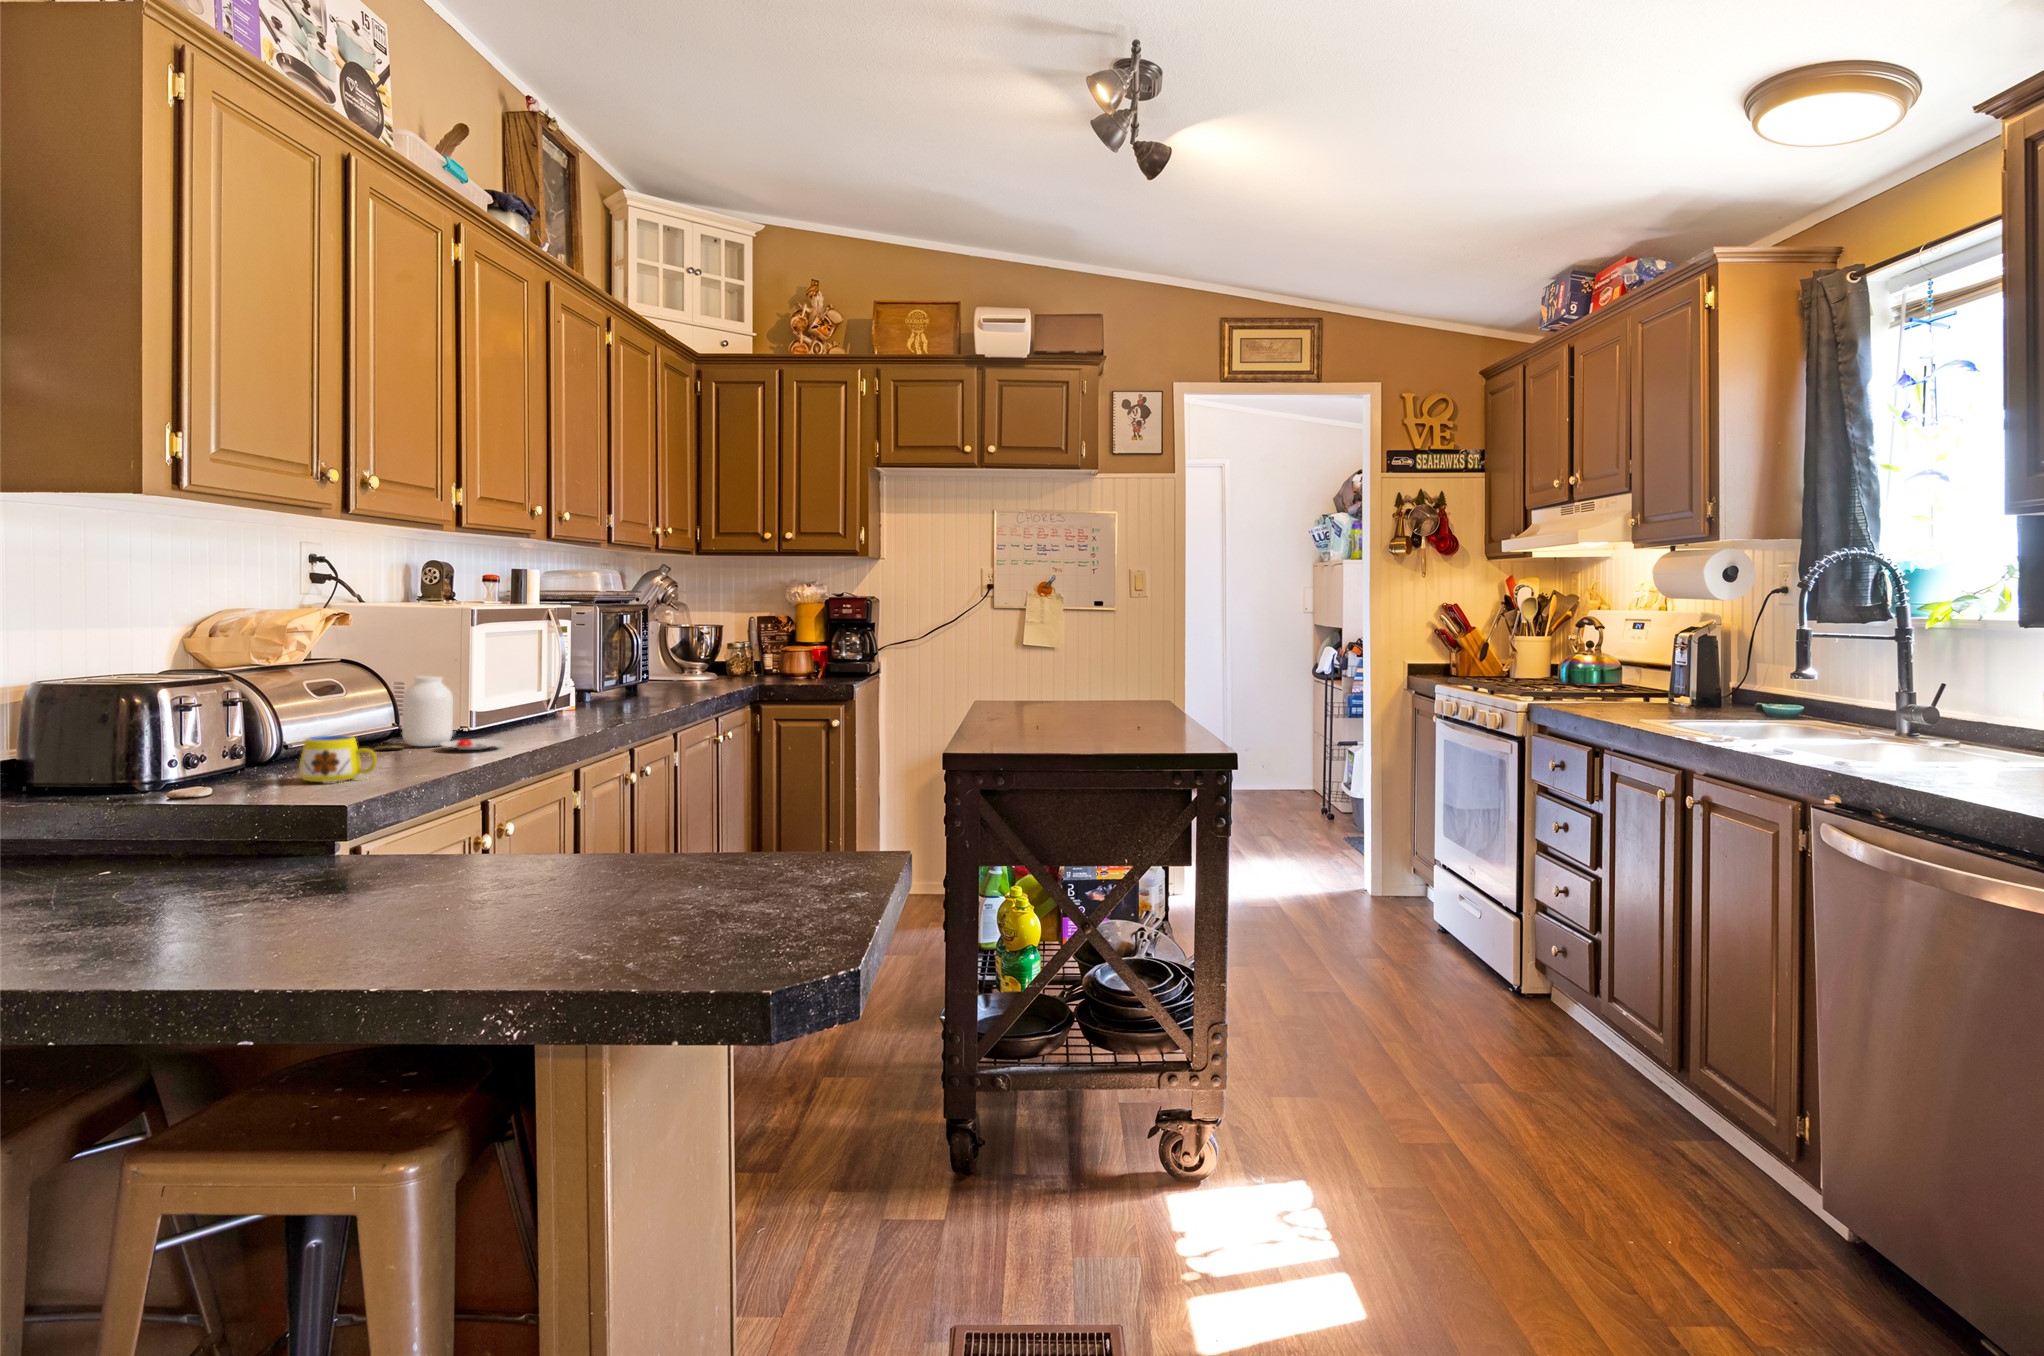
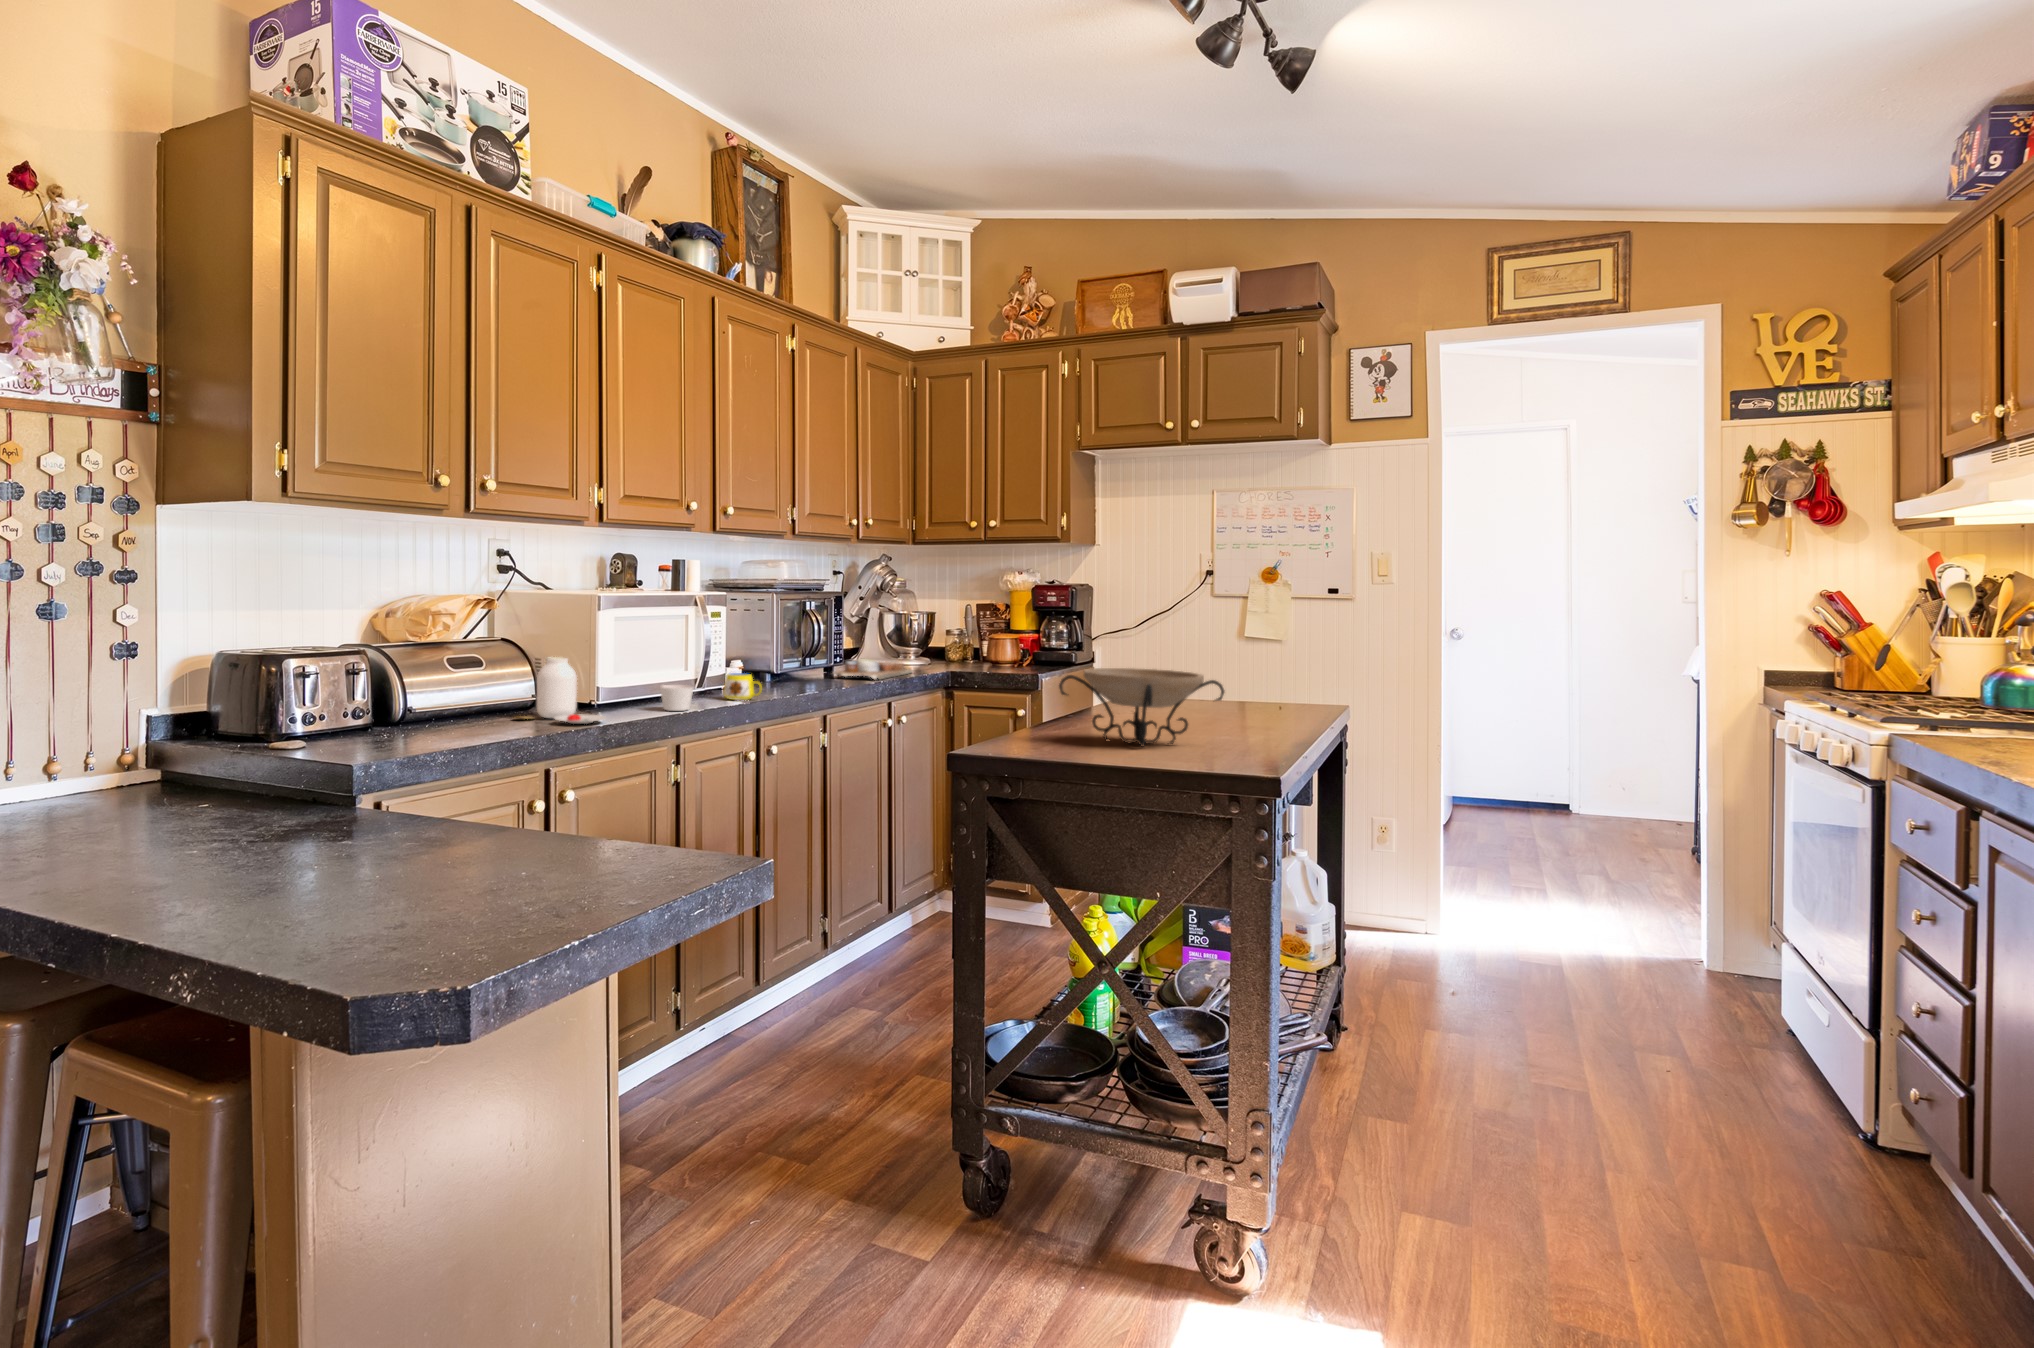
decorative bowl: none [1019,669,1151,737] -> present [1059,668,1224,747]
cutting board: none [645,672,720,694] -> present [830,659,912,680]
candle: none [534,703,574,732] -> present [660,685,694,711]
mug: present [299,736,377,783] -> present [723,673,762,701]

